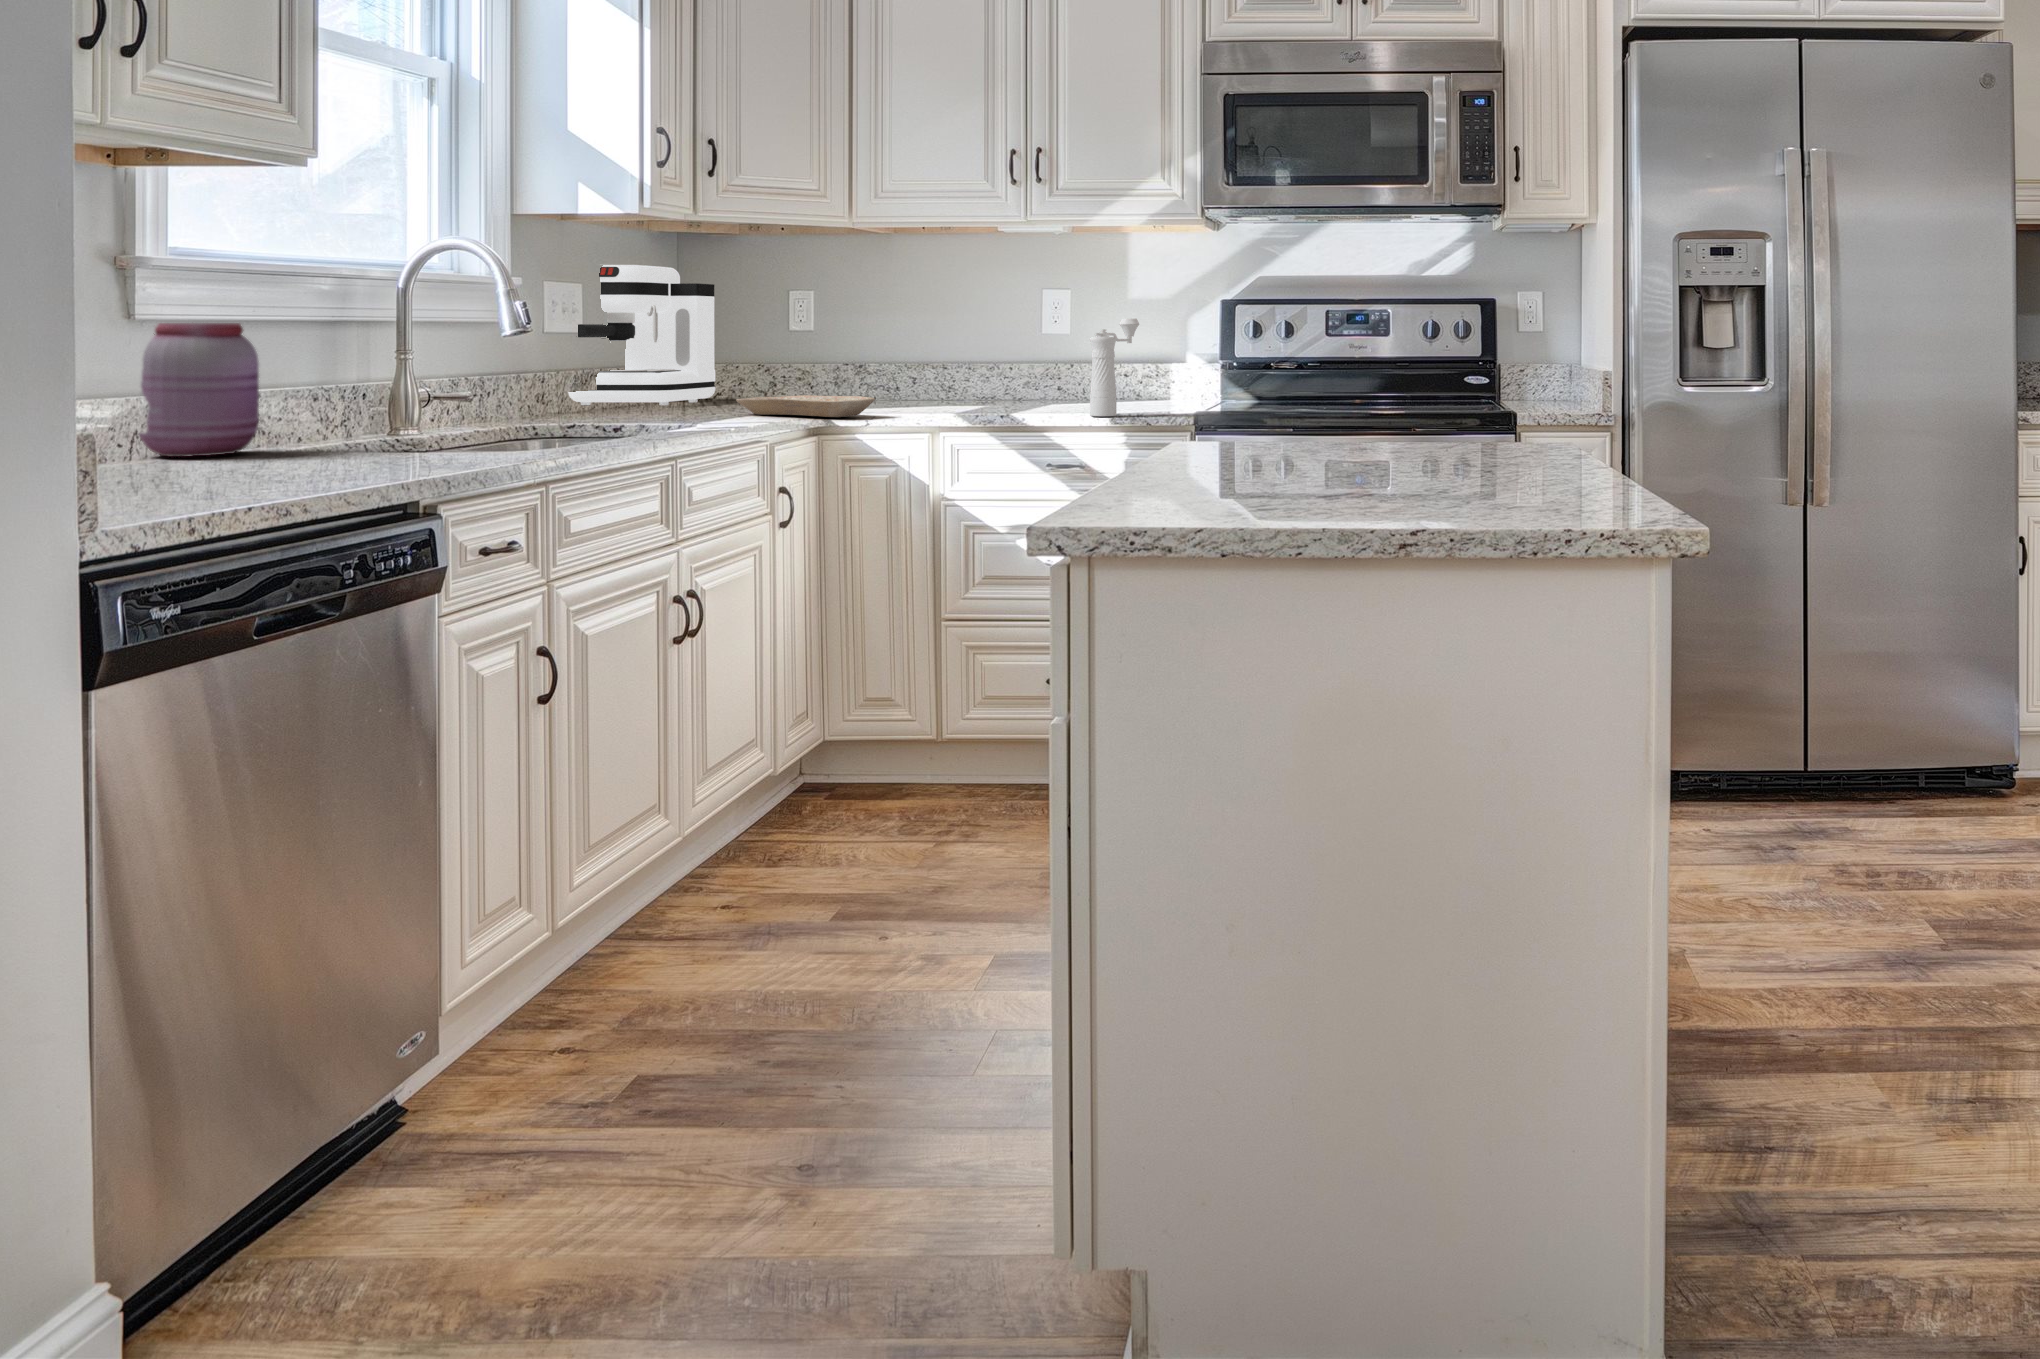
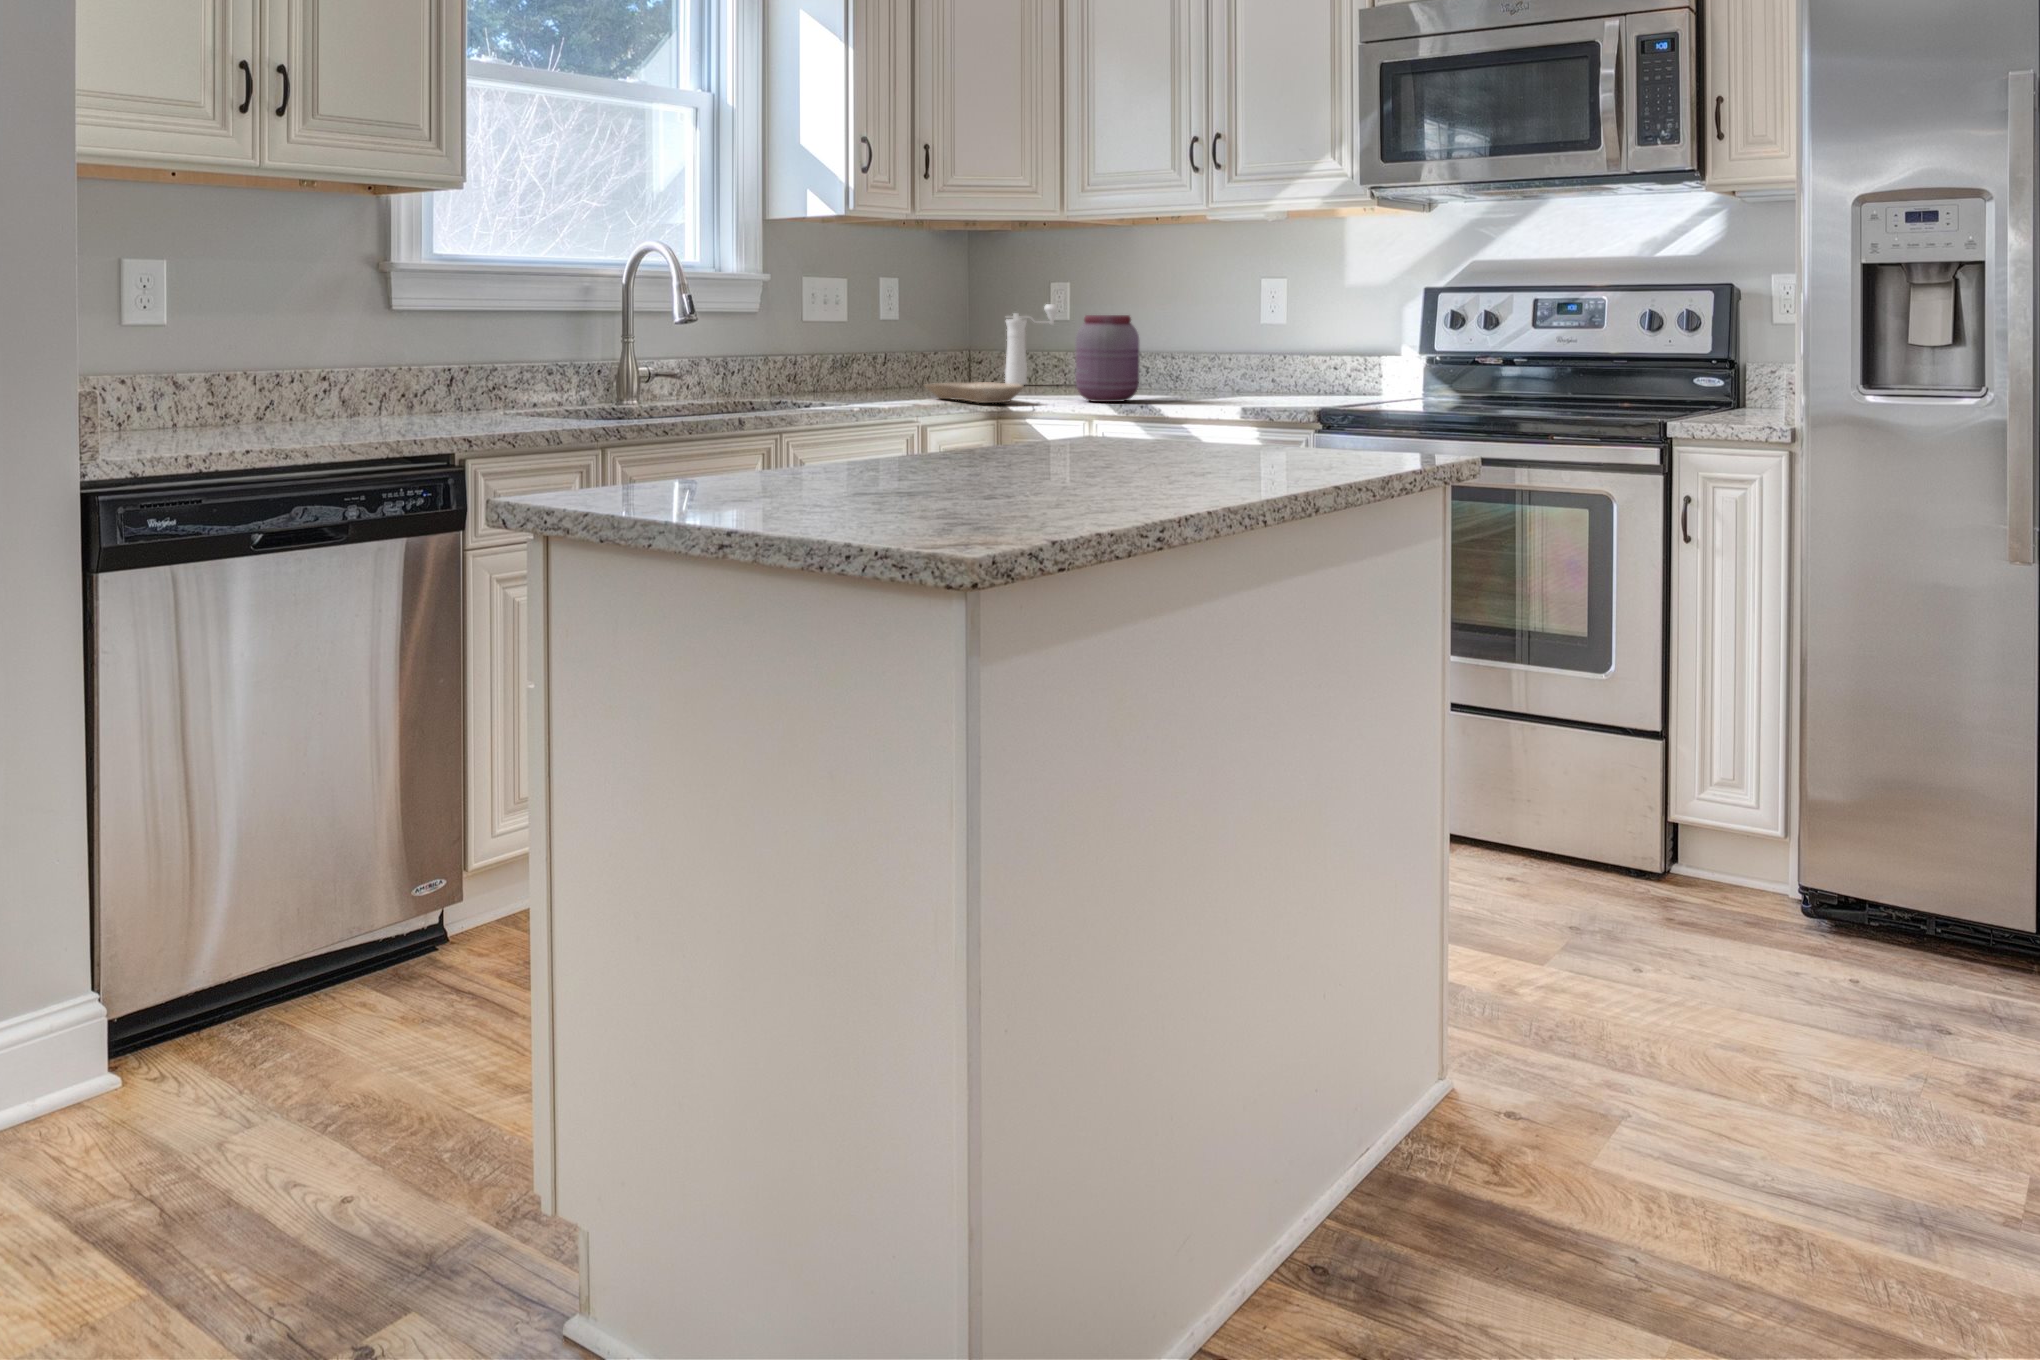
coffee maker: present [568,265,715,405] -> none [833,262,967,388]
pepper mill: present [1090,318,1139,416] -> present [1005,304,1058,385]
jar: present [139,323,259,457] -> present [1076,315,1139,402]

